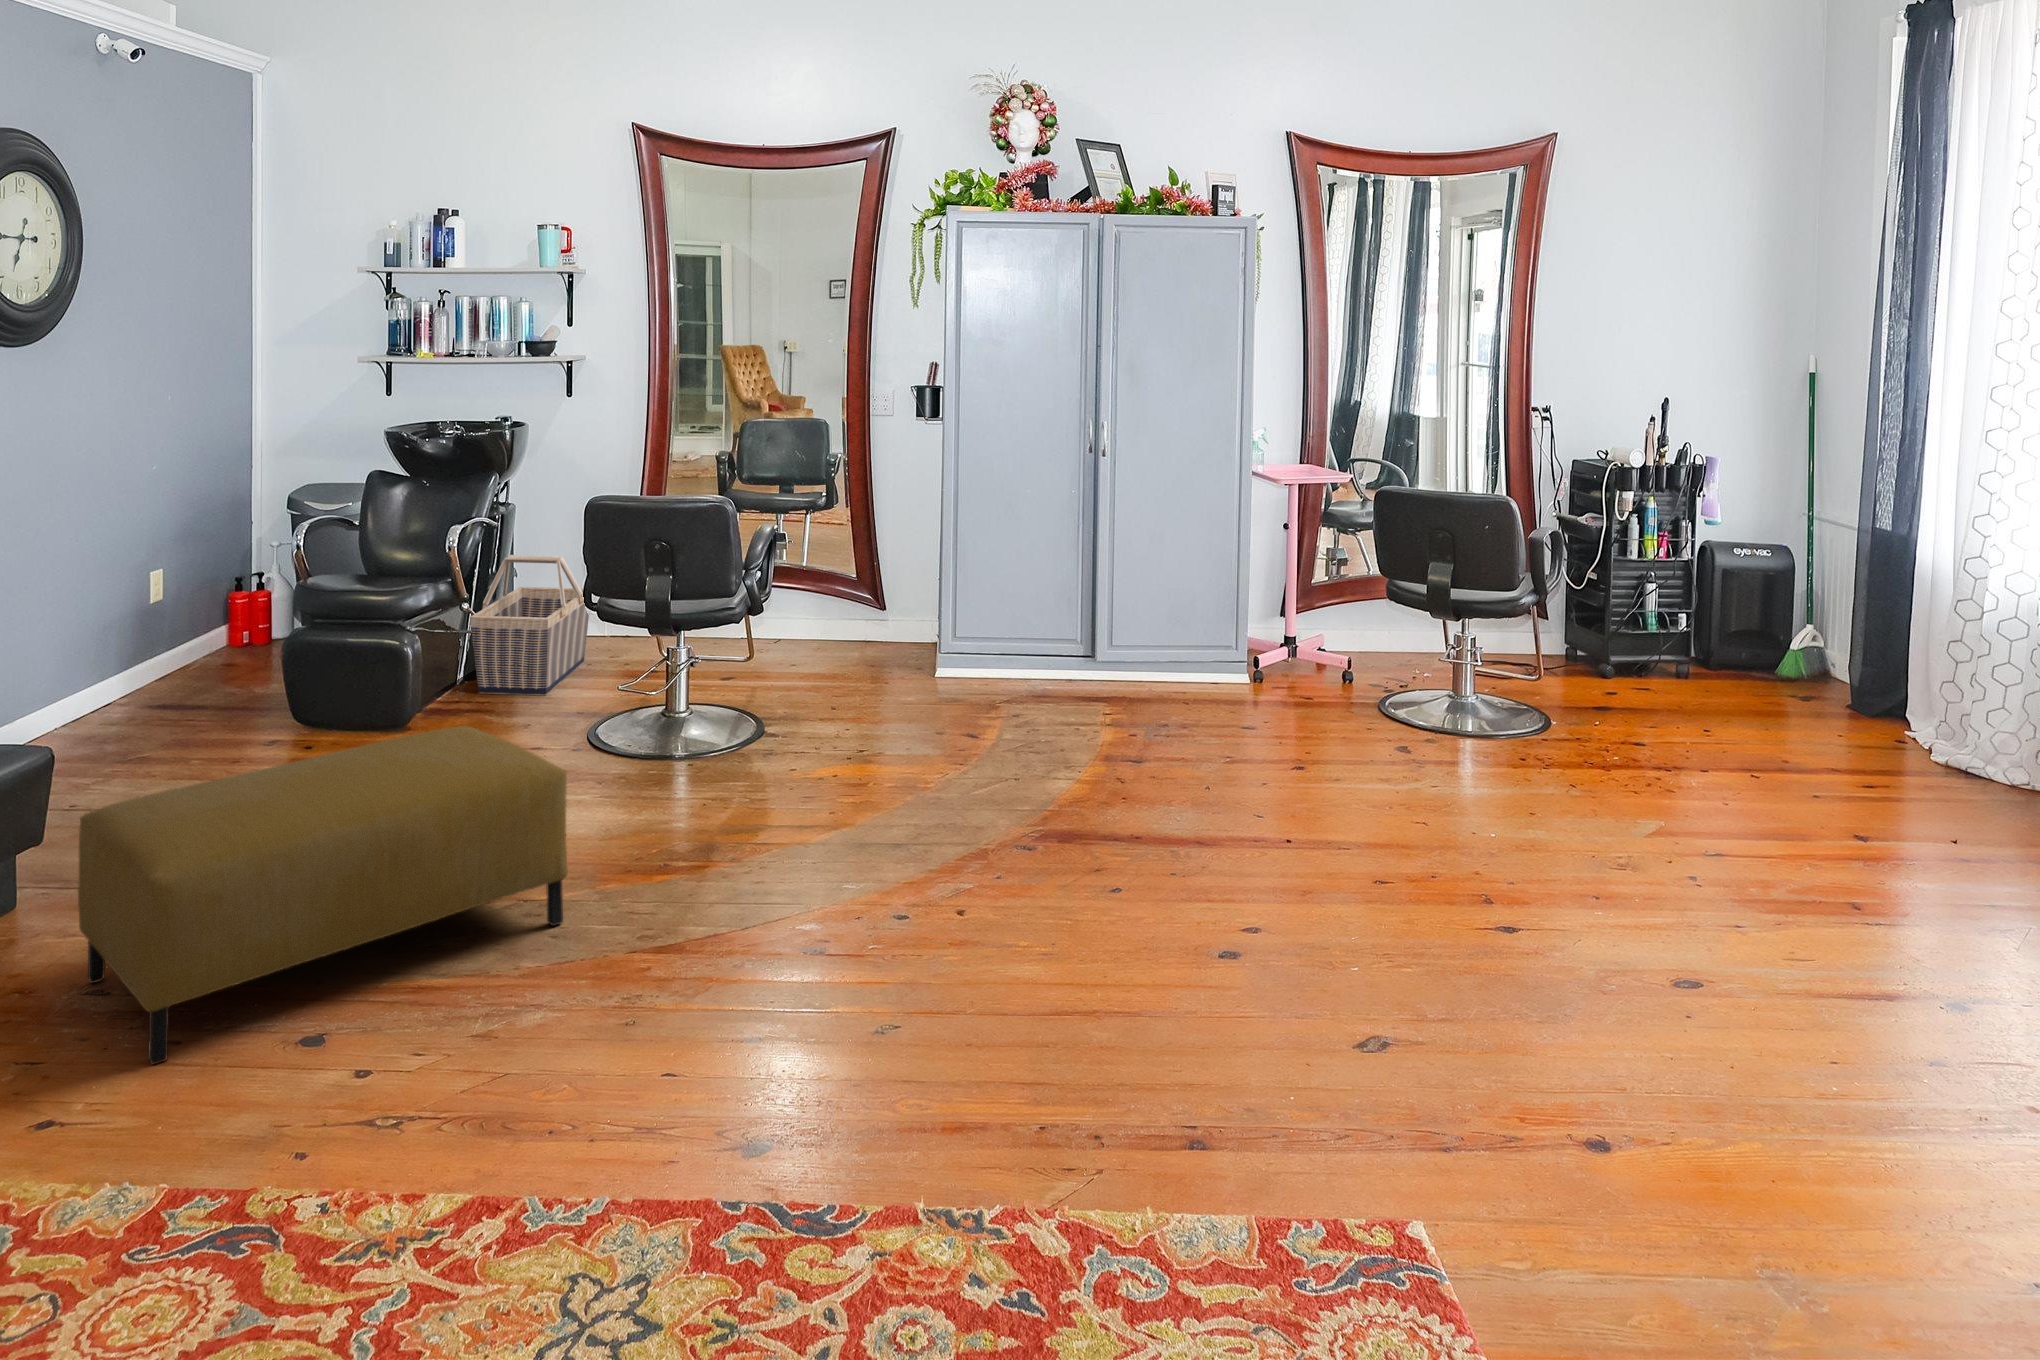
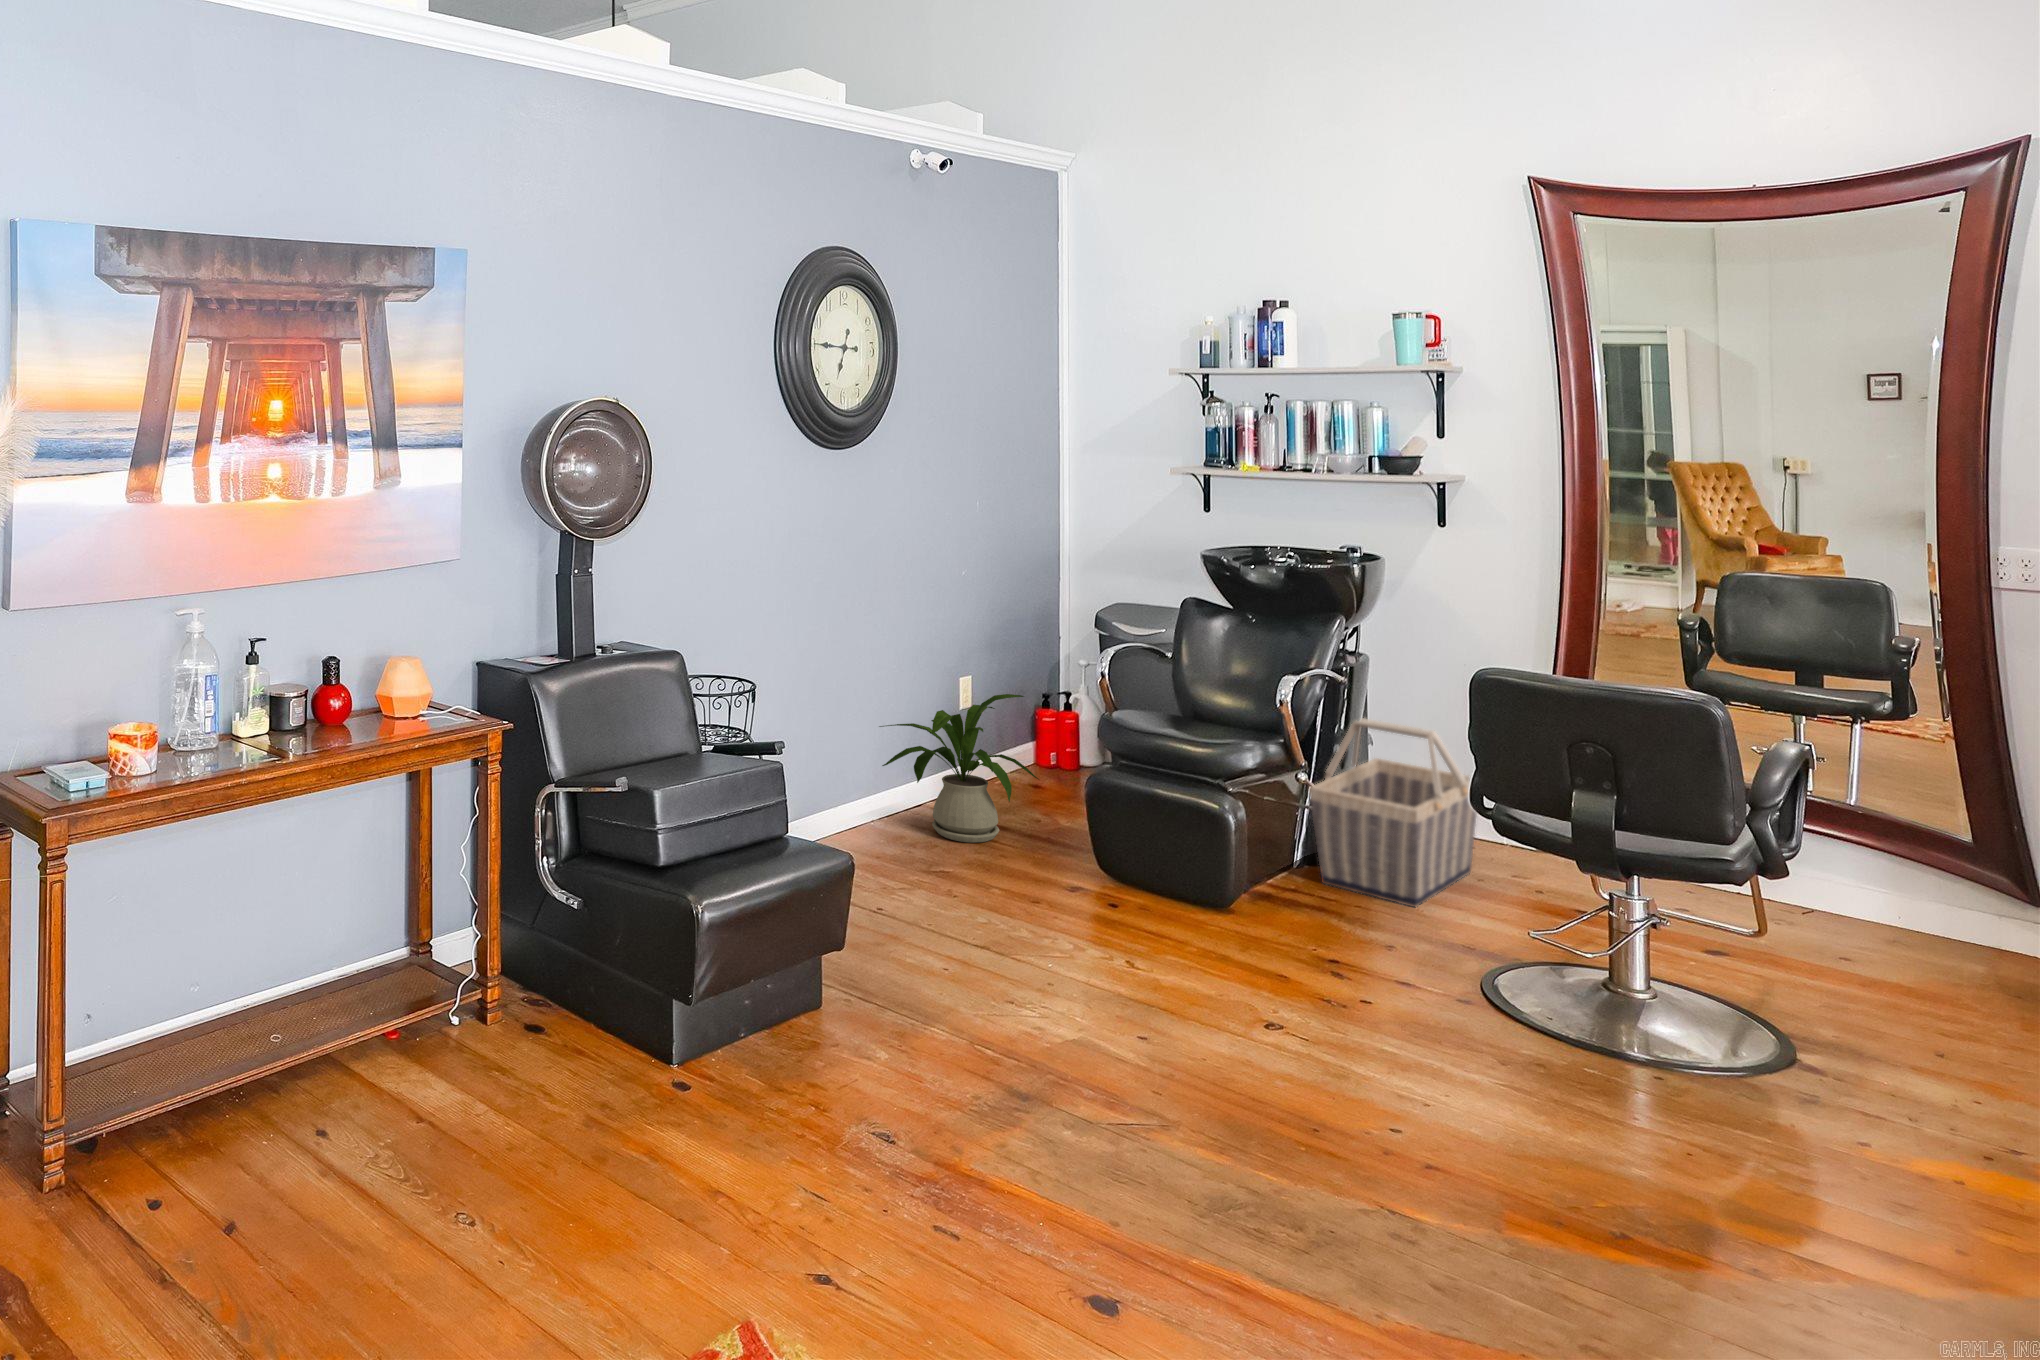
house plant: none [60,579,236,730] -> present [879,694,1038,843]
ottoman: present [78,726,568,1065] -> none [868,938,1459,1272]

